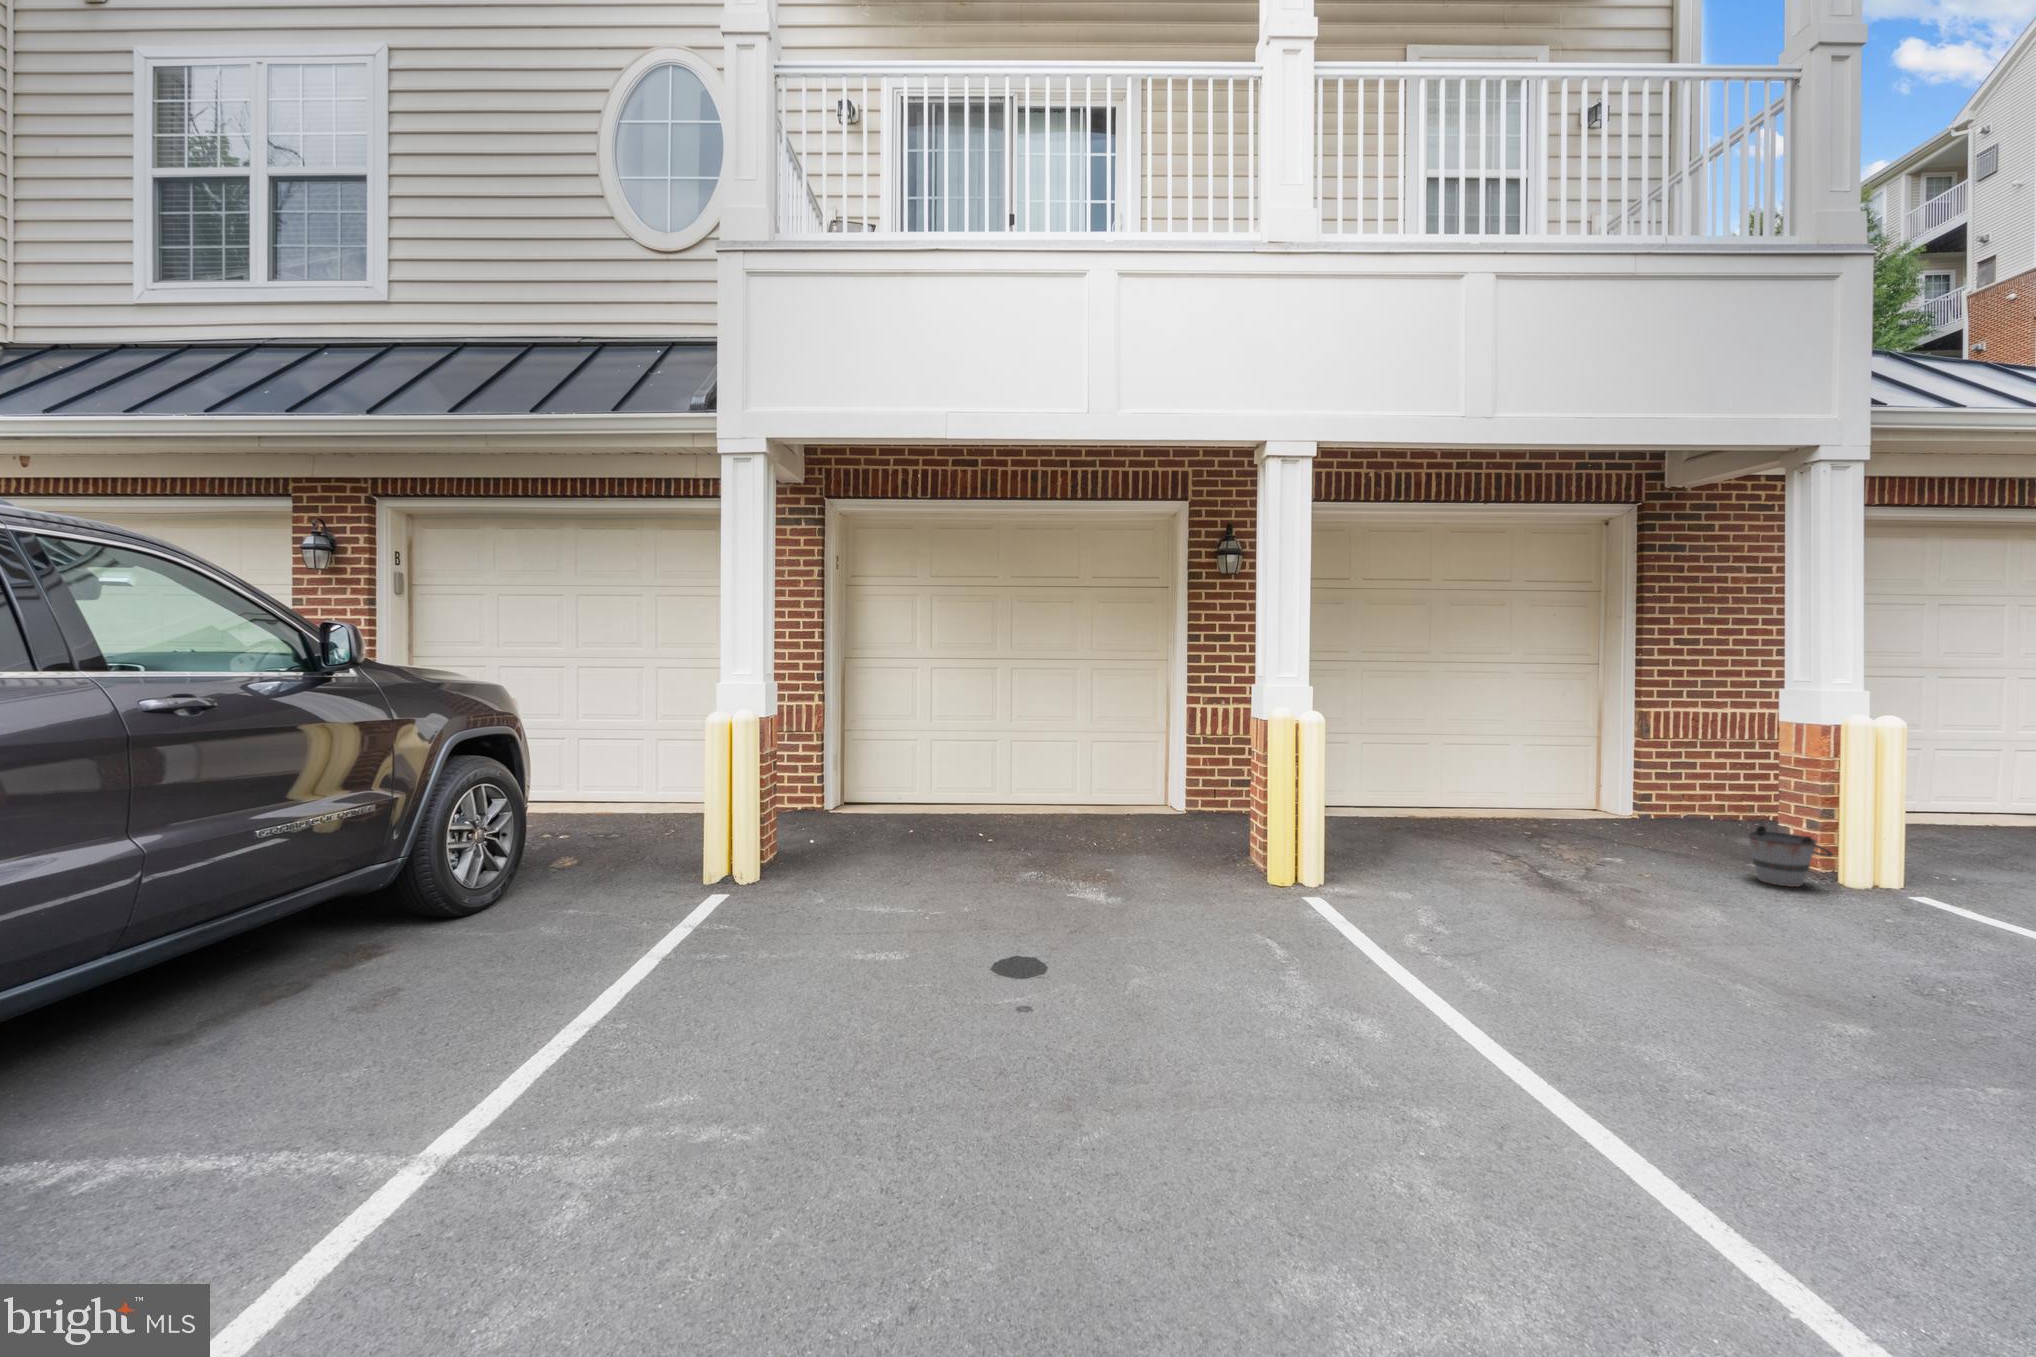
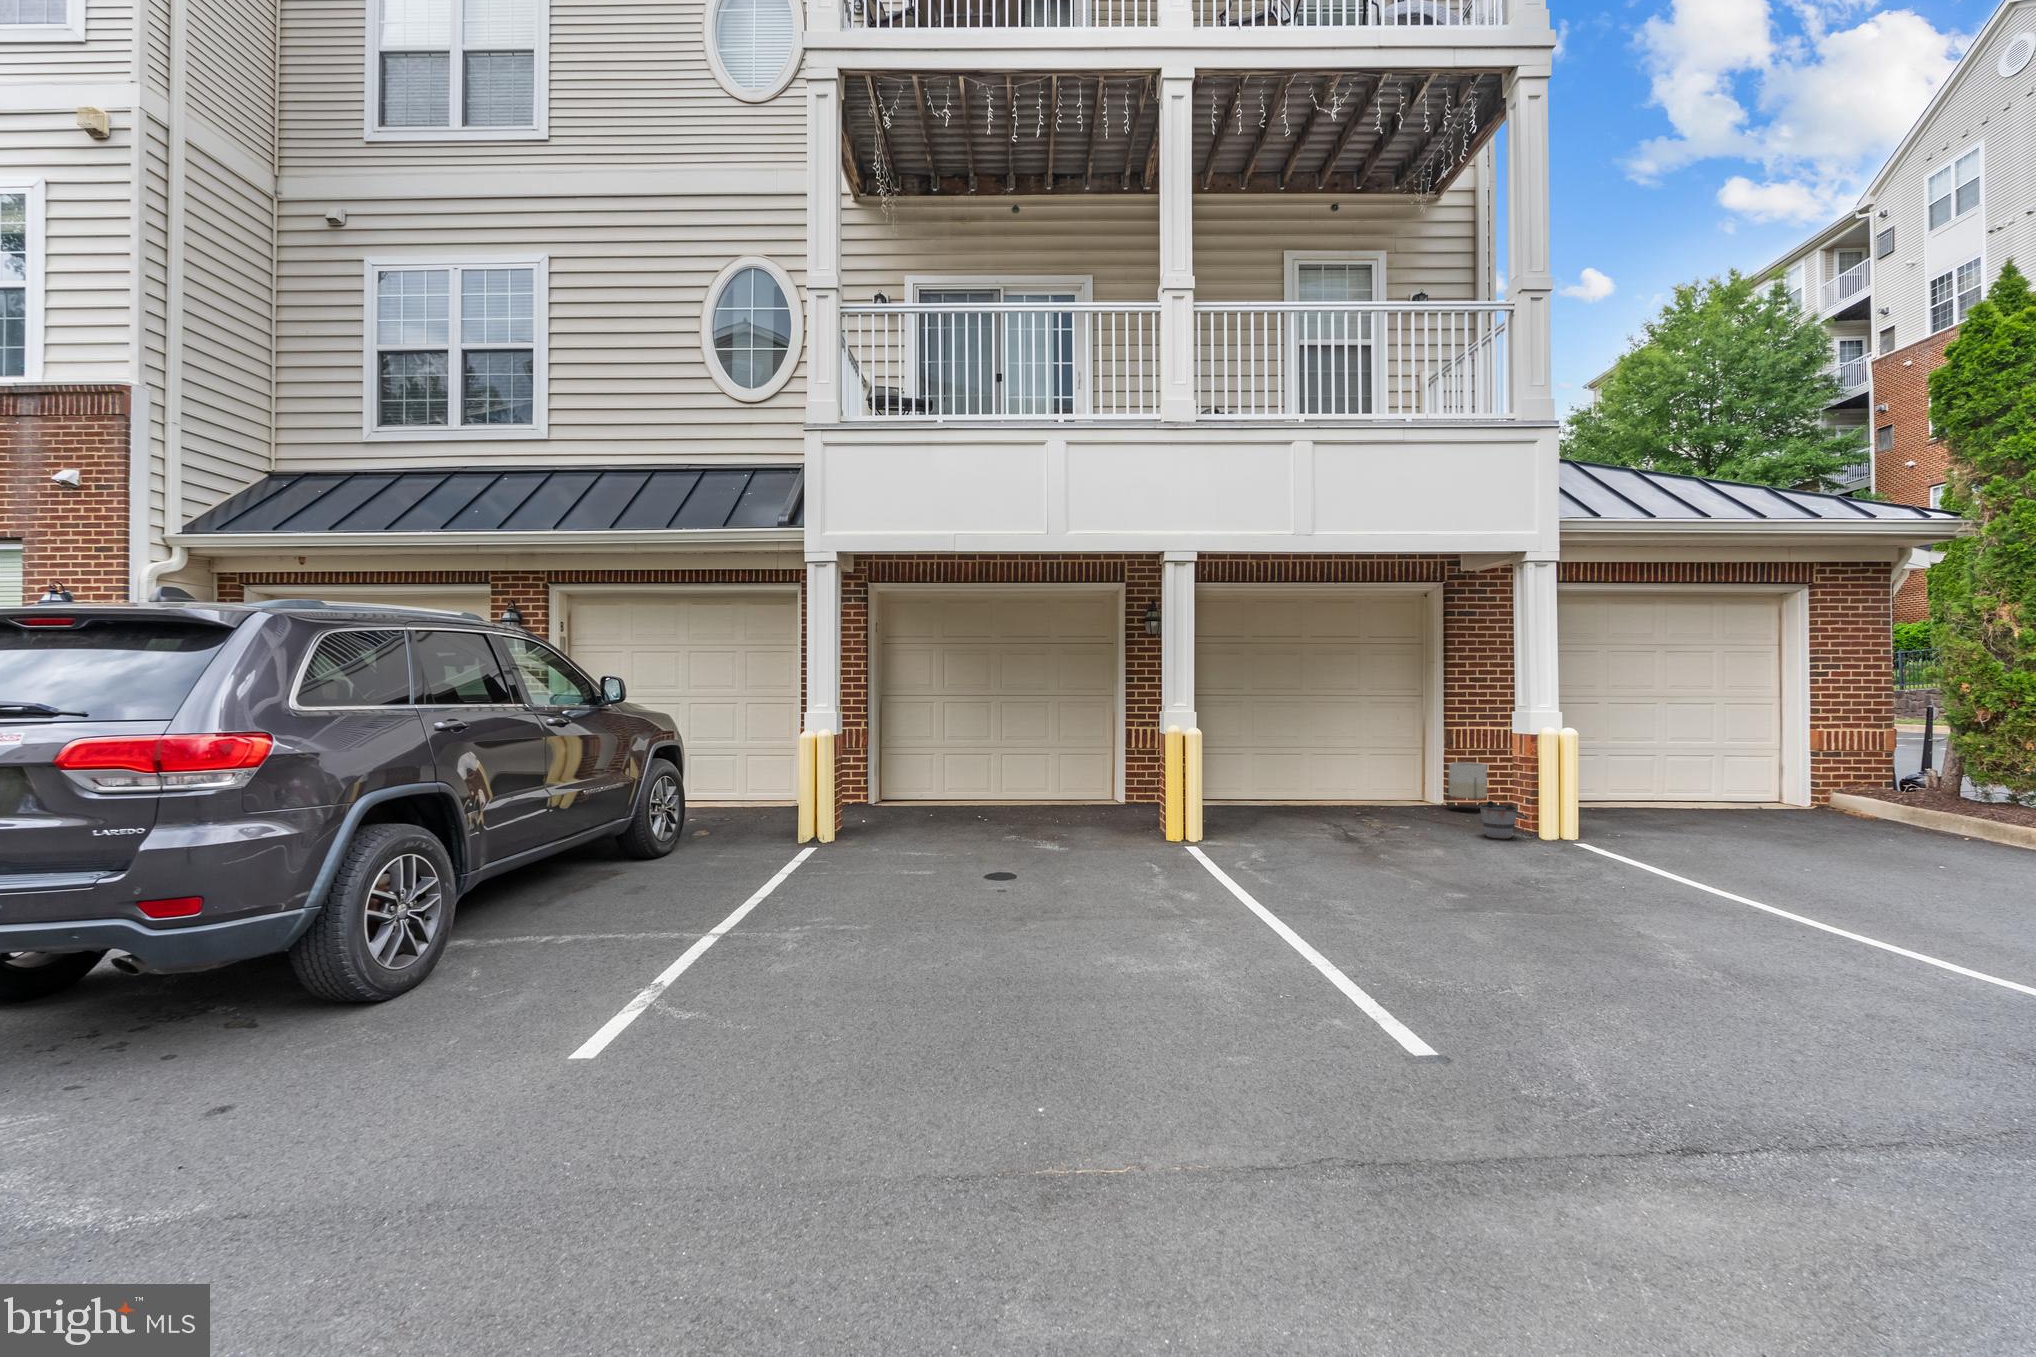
planter: none [1642,758,1706,832] -> present [1448,762,1487,800]

